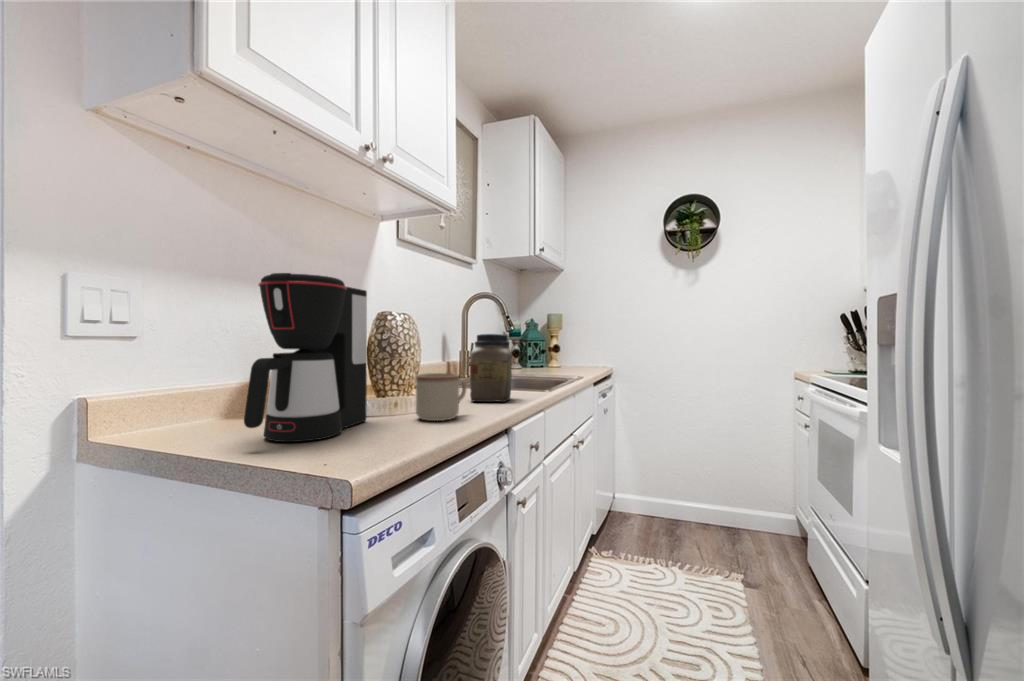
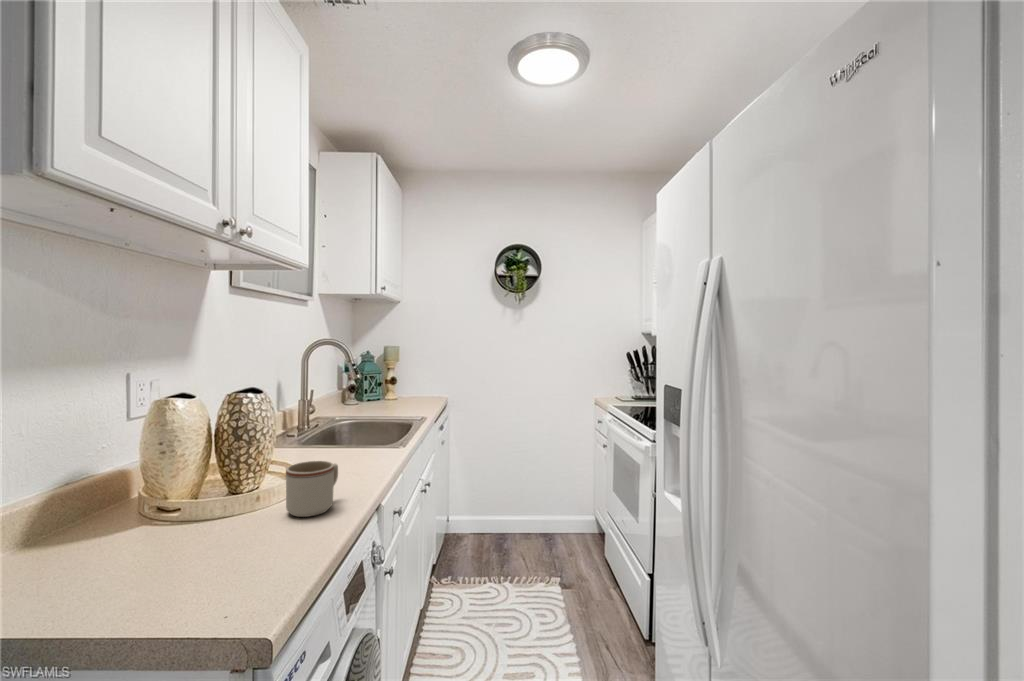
coffee maker: present [244,273,367,442] -> none [103,387,231,585]
jar: present [470,334,512,402] -> none [331,403,373,475]

